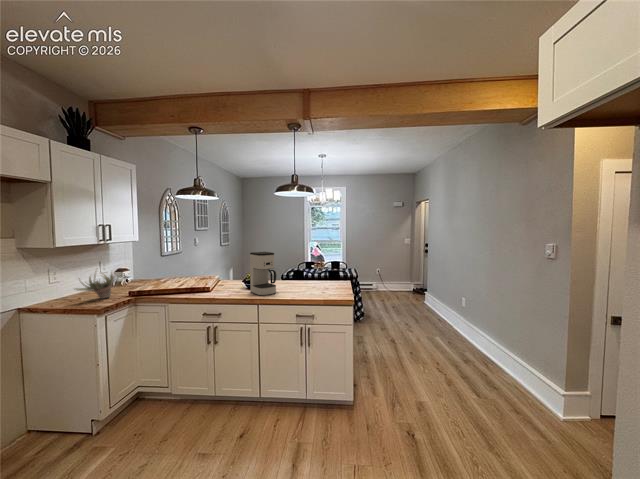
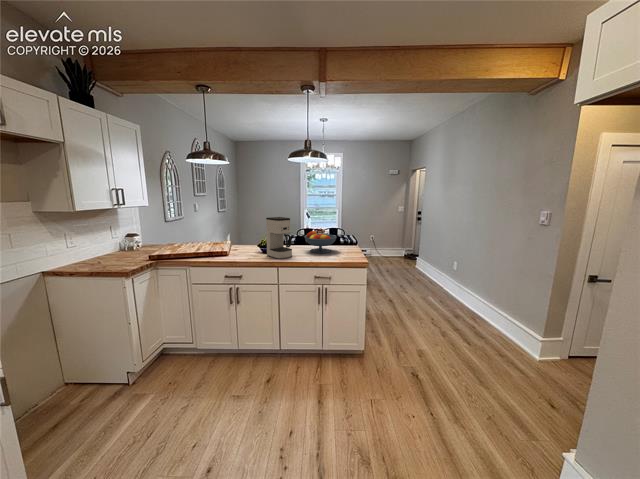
fruit bowl: none [291,266,325,290] -> present [305,231,337,253]
succulent plant: present [74,271,114,299] -> none [97,232,133,262]

